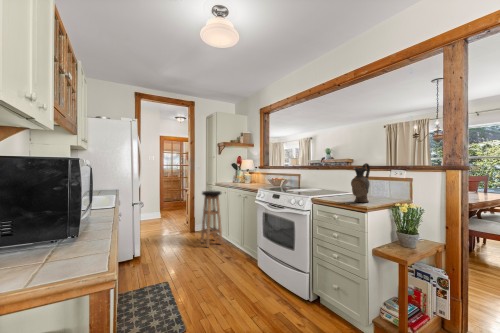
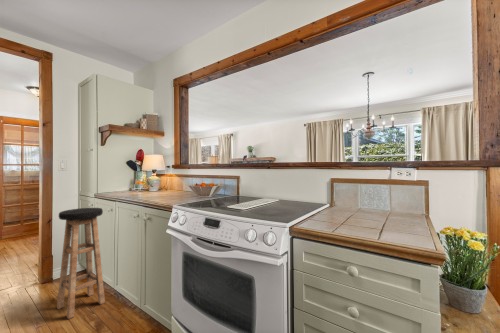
ceramic pitcher: present [351,163,370,202] -> none [373,157,410,235]

